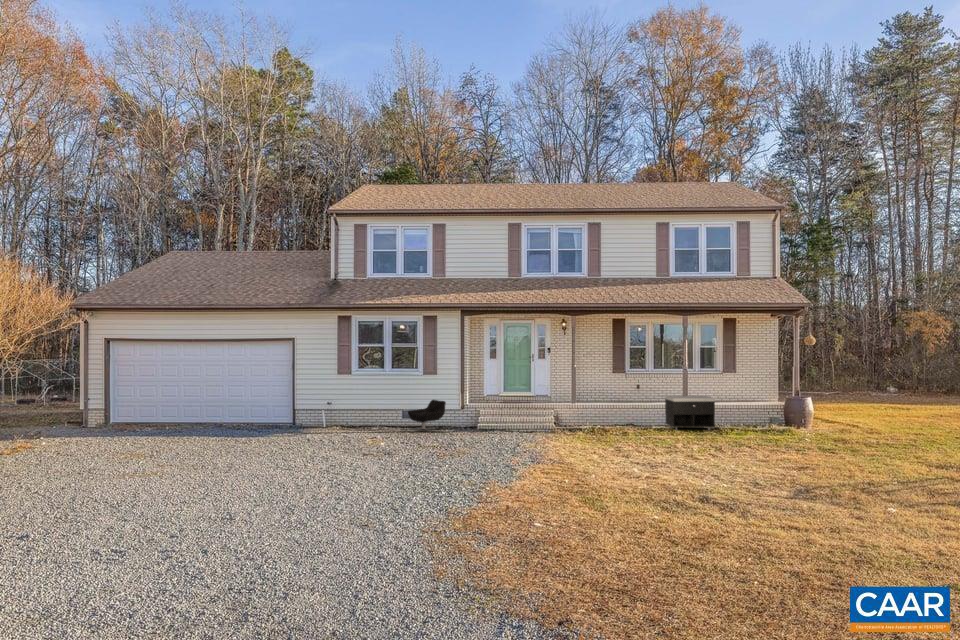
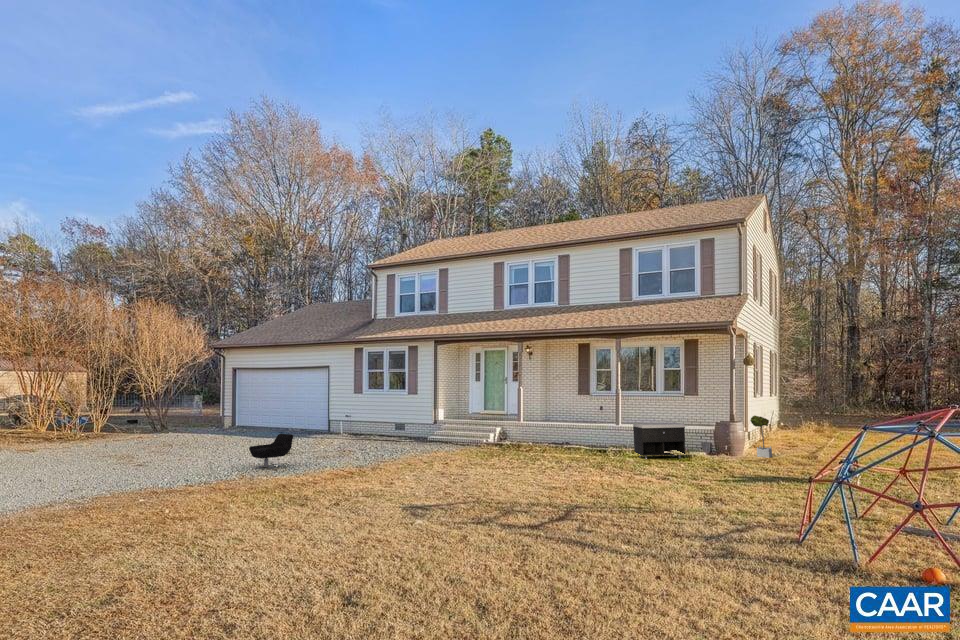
potted tree: none [780,391,800,432] -> present [750,416,772,458]
lounge chair: present [408,400,446,431] -> present [249,434,293,469]

